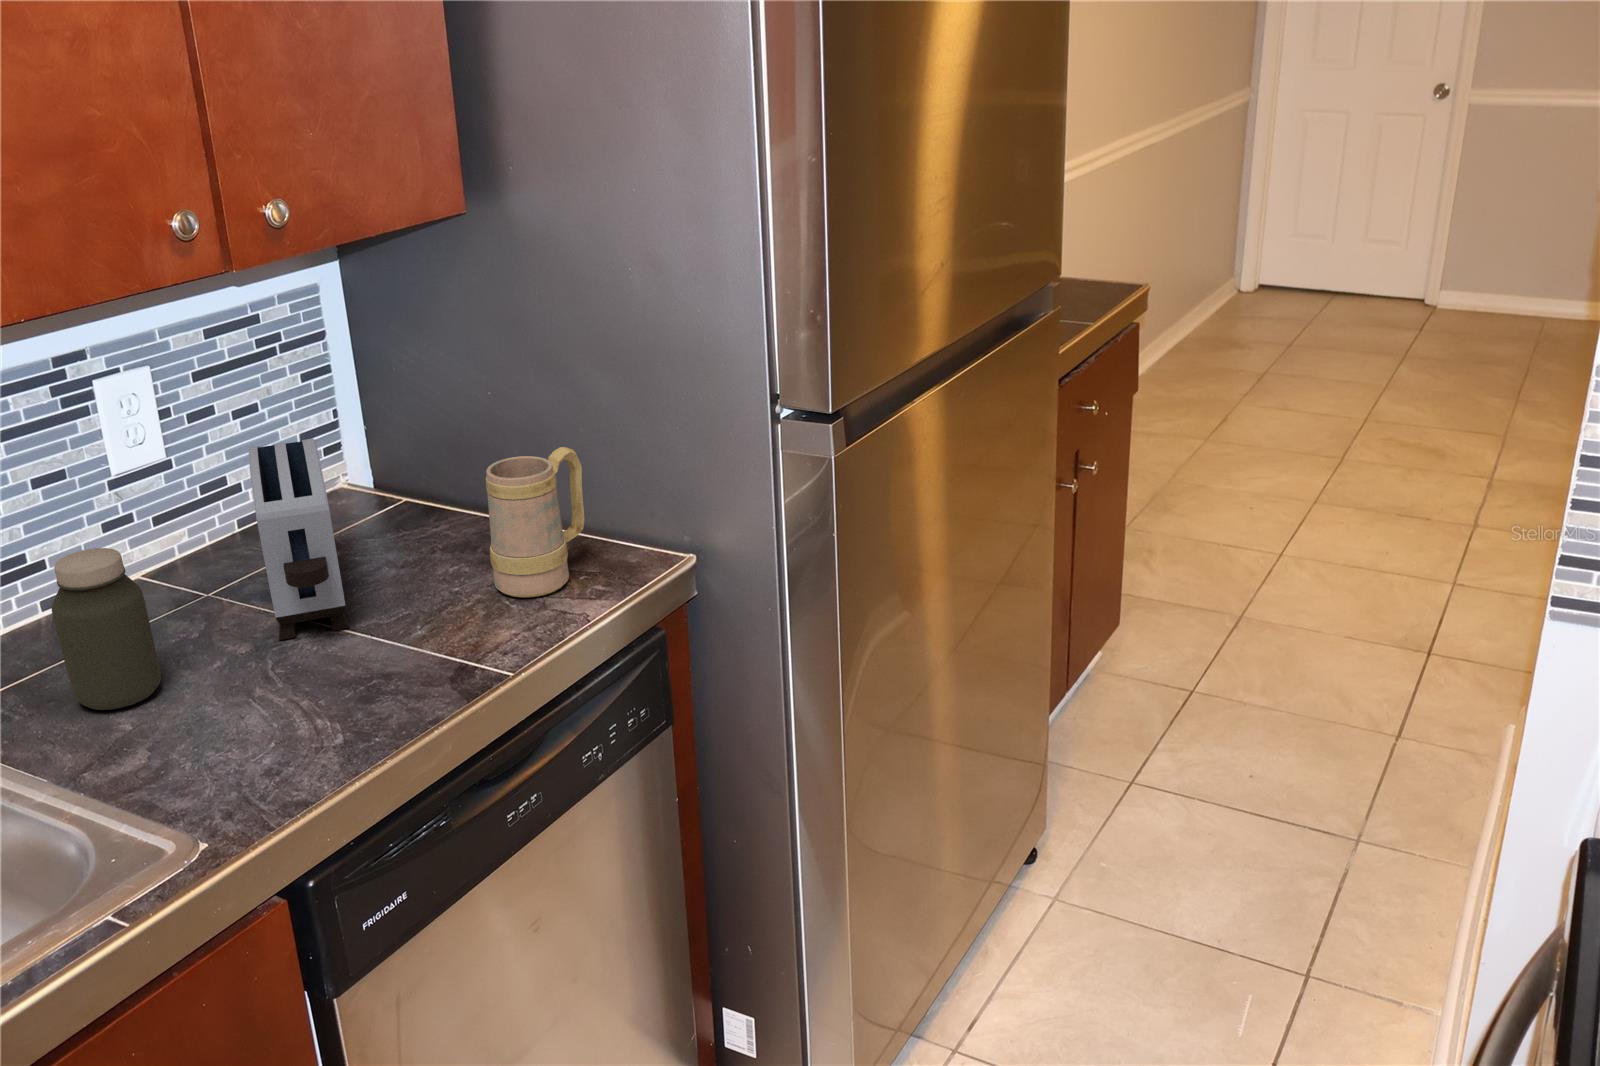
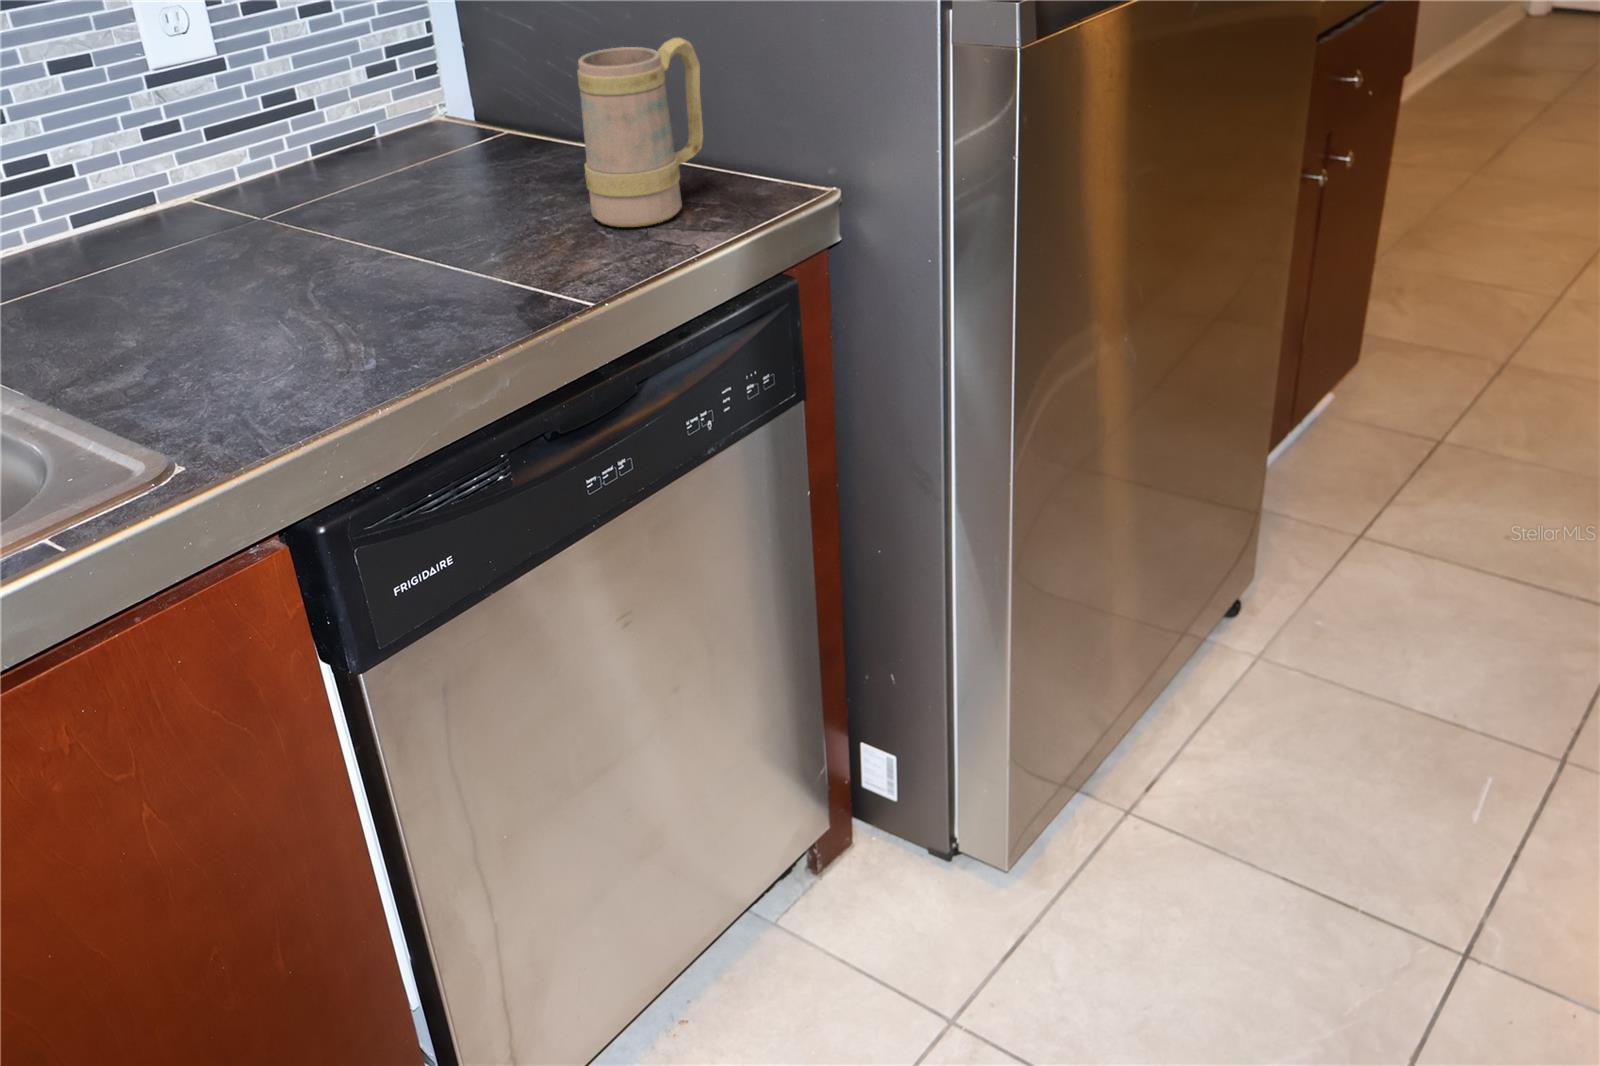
toaster: present [249,439,349,640] -> none [289,25,413,263]
jar: present [52,548,161,710] -> none [37,123,182,325]

